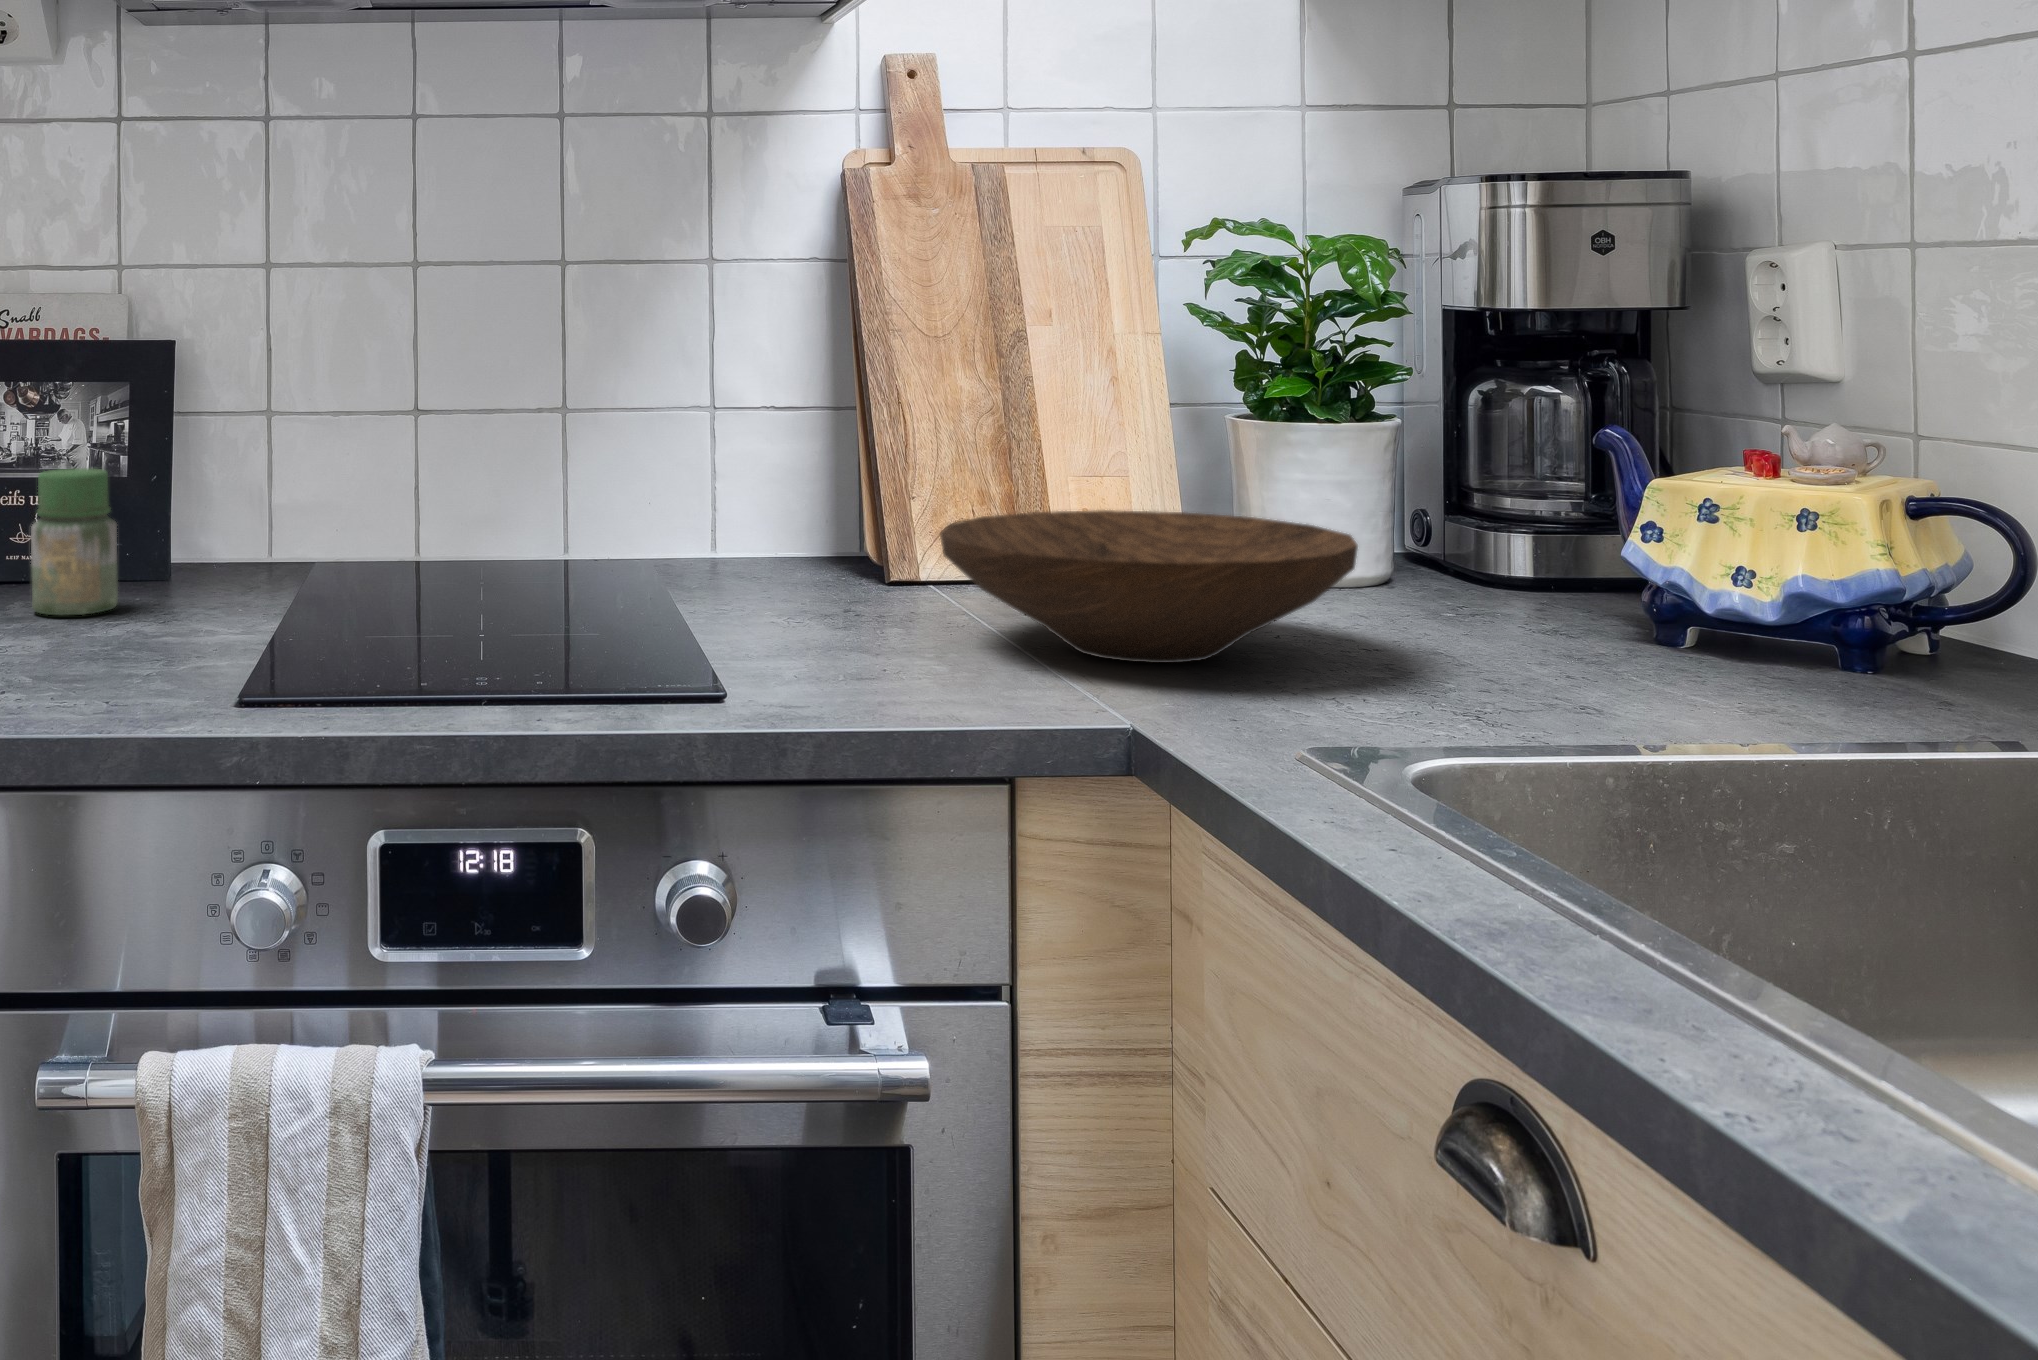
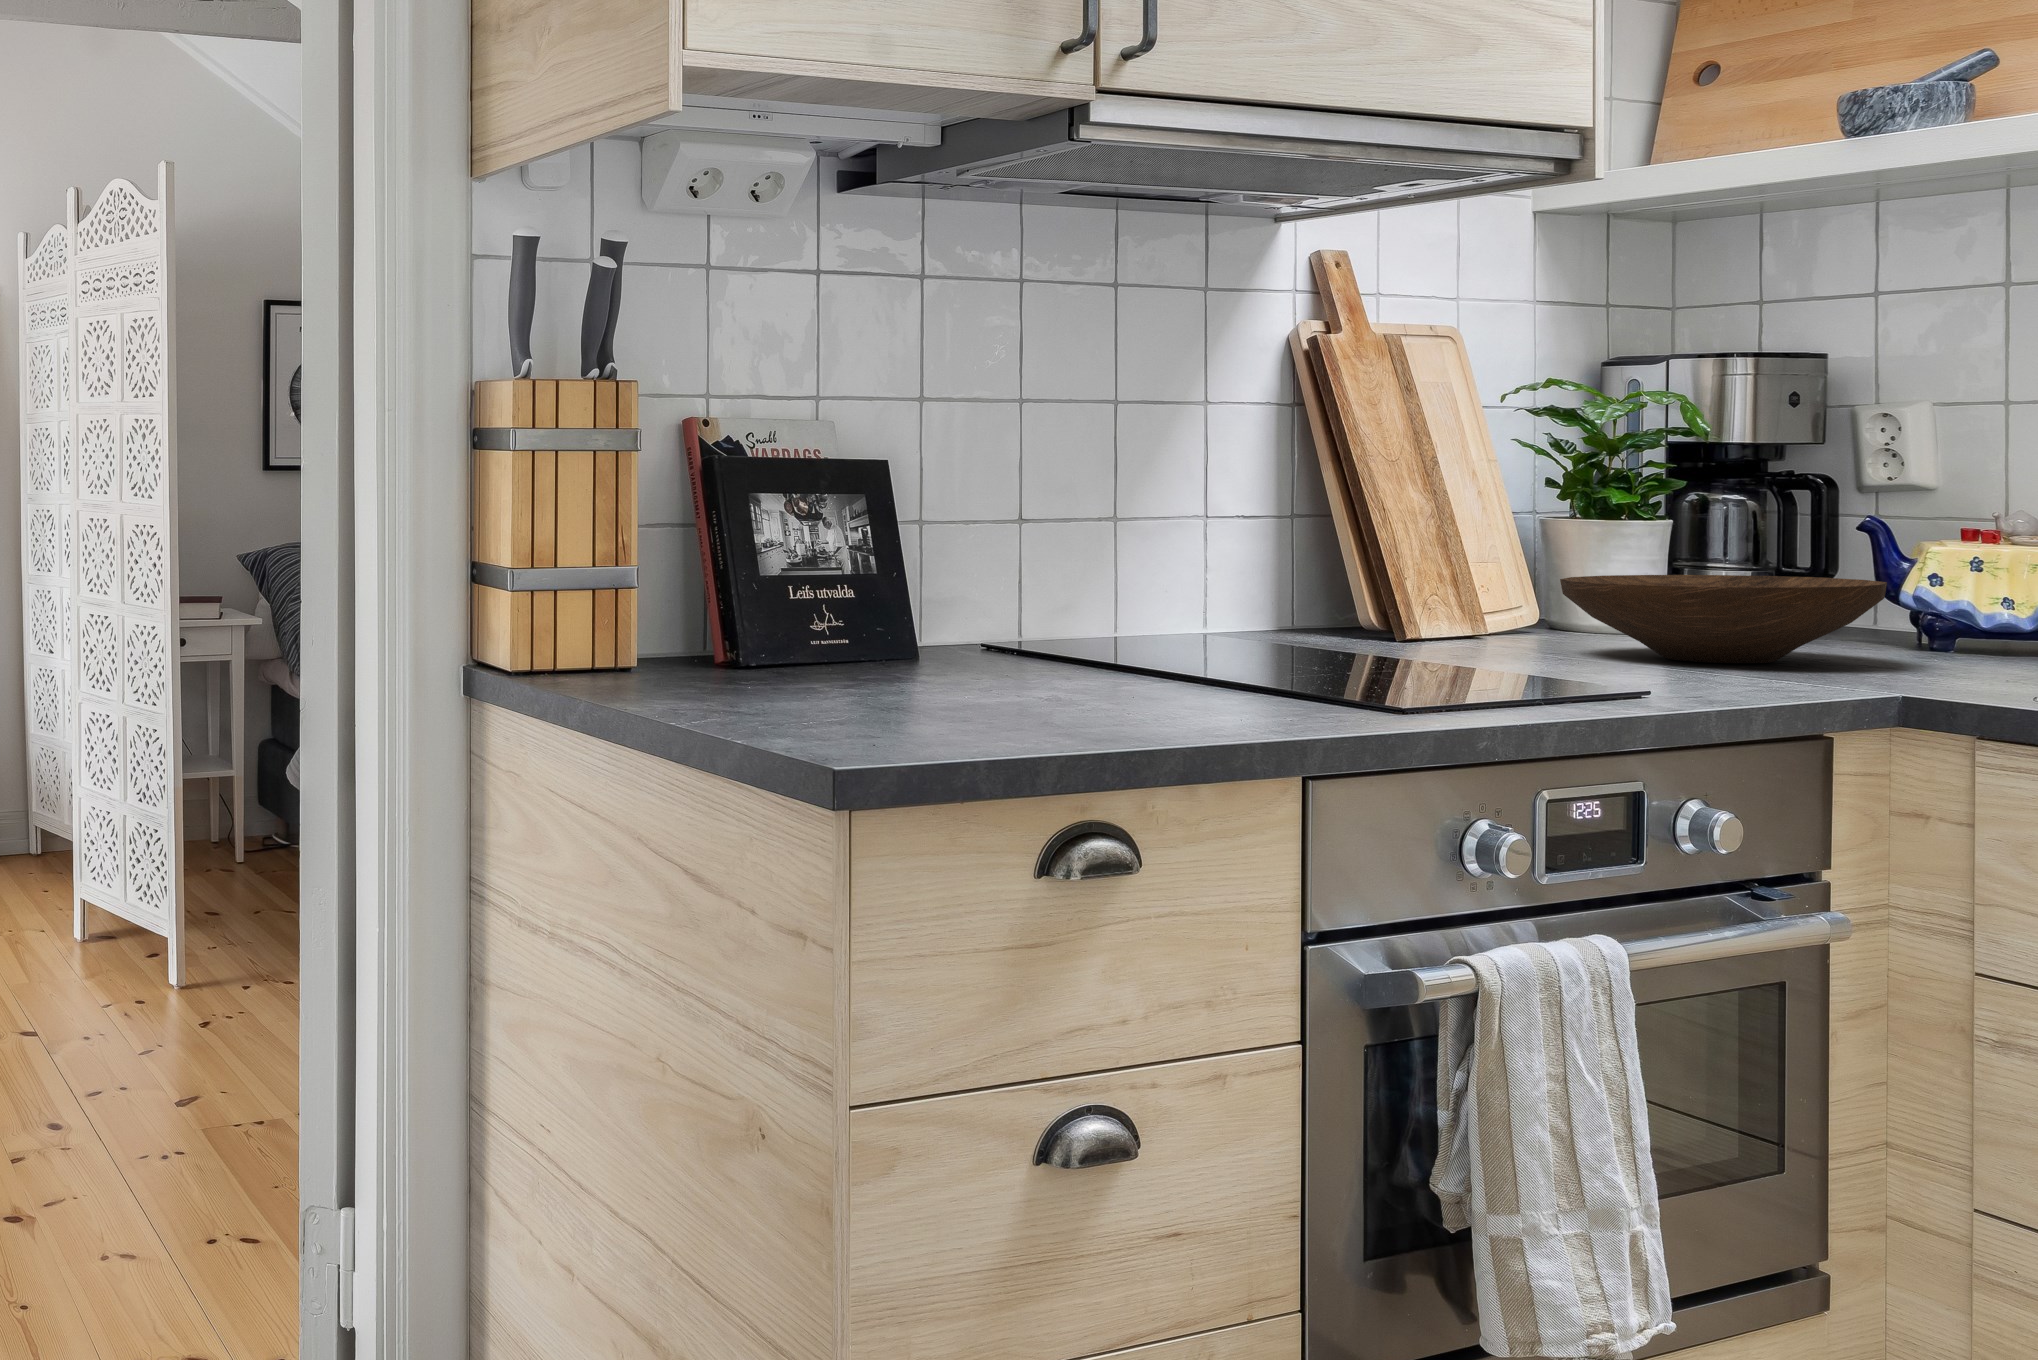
jar: present [31,468,118,615] -> none [936,558,1010,676]

